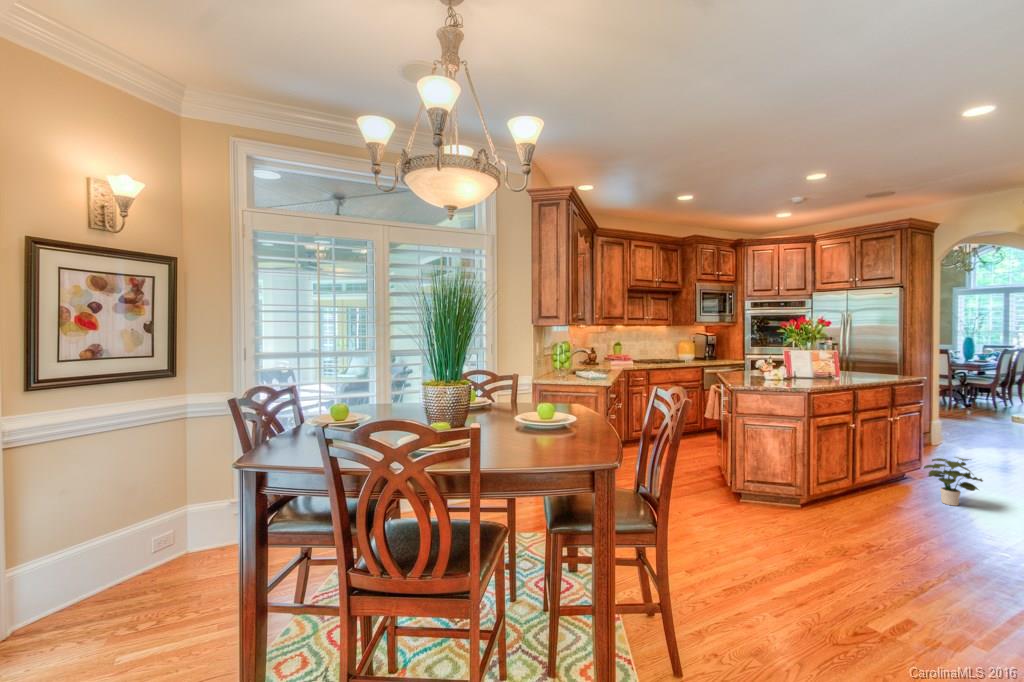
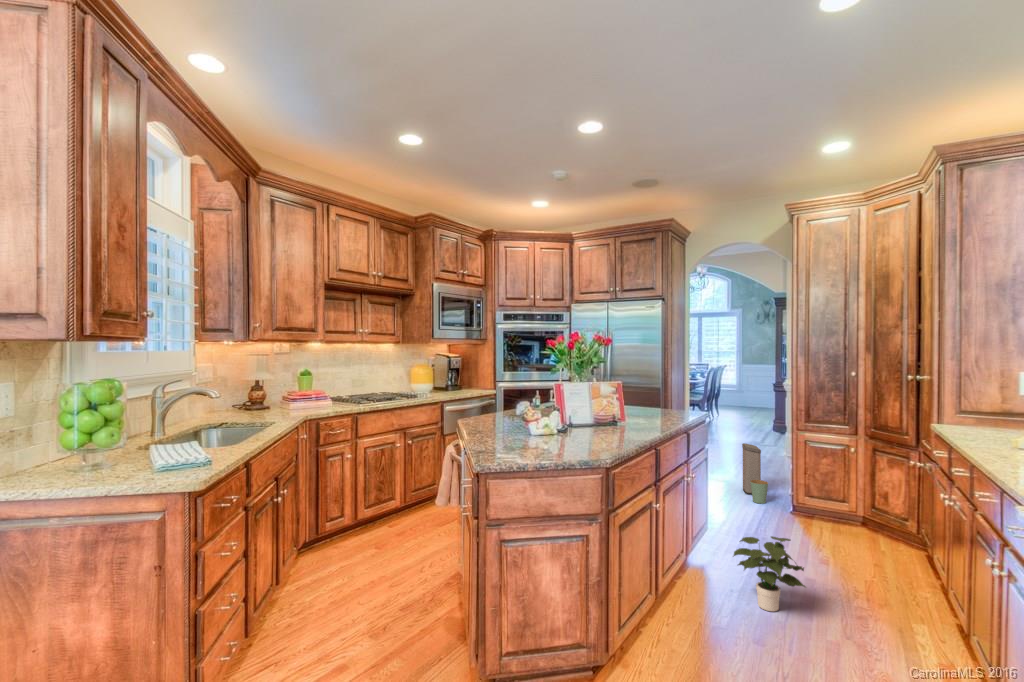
trash can: none [988,412,1010,462] -> present [742,443,768,504]

